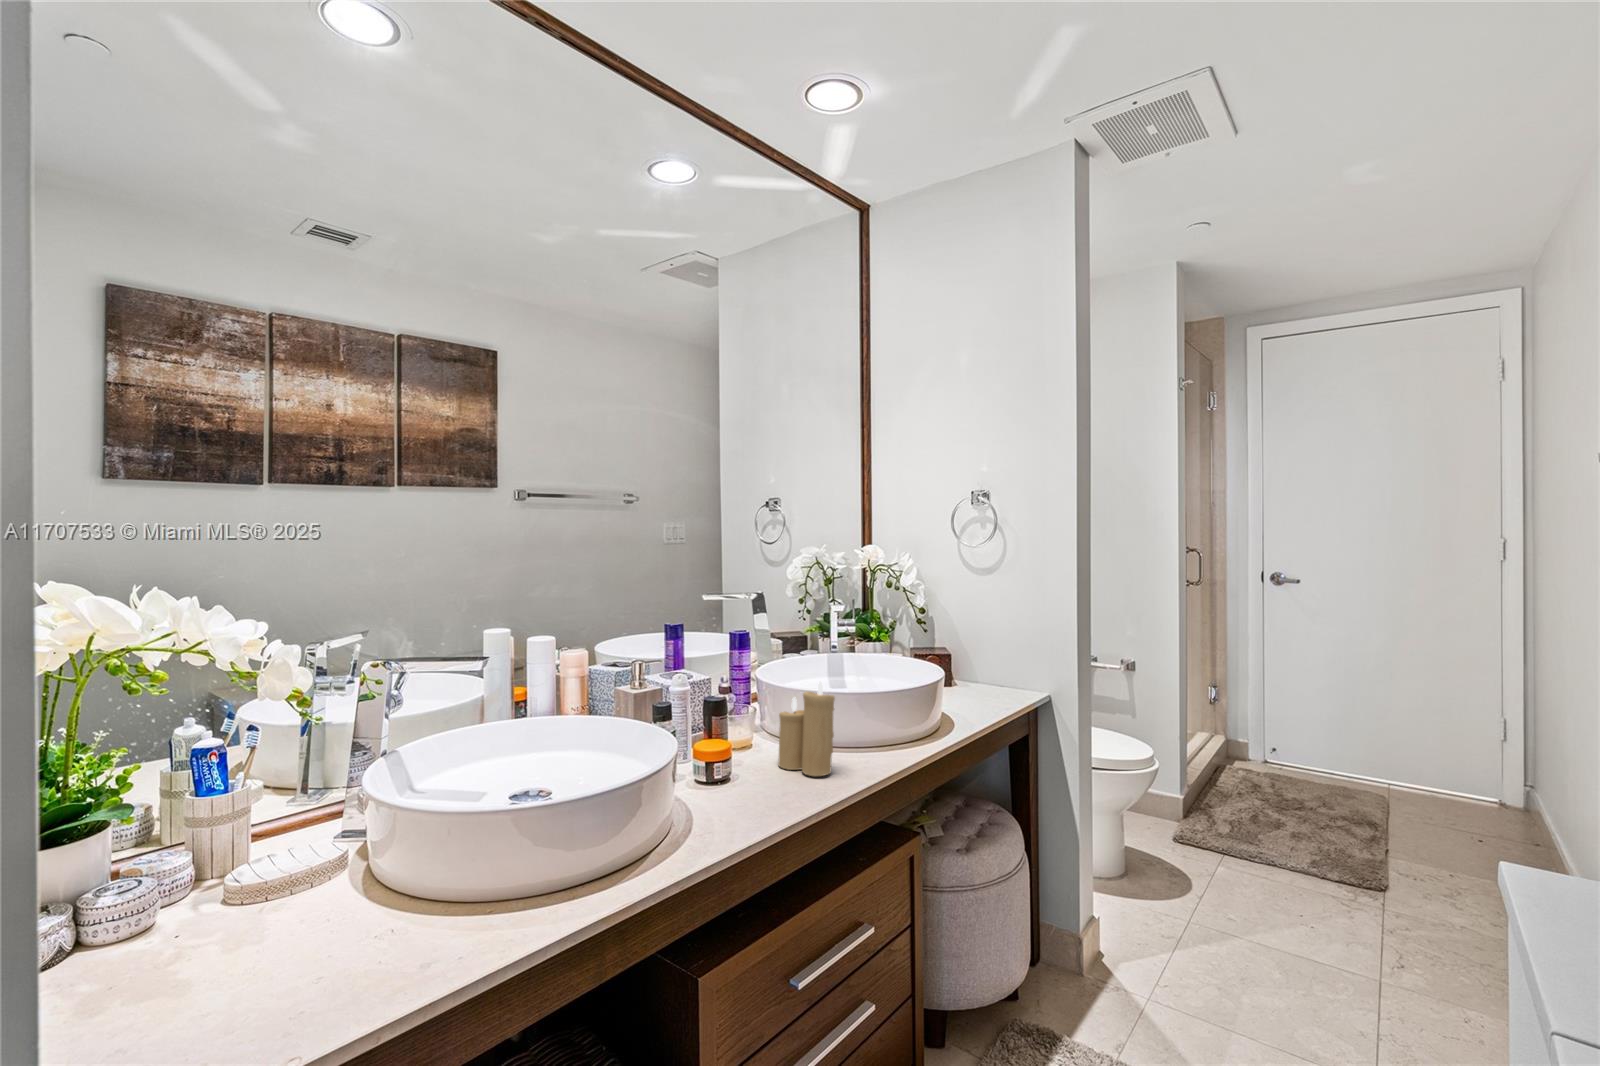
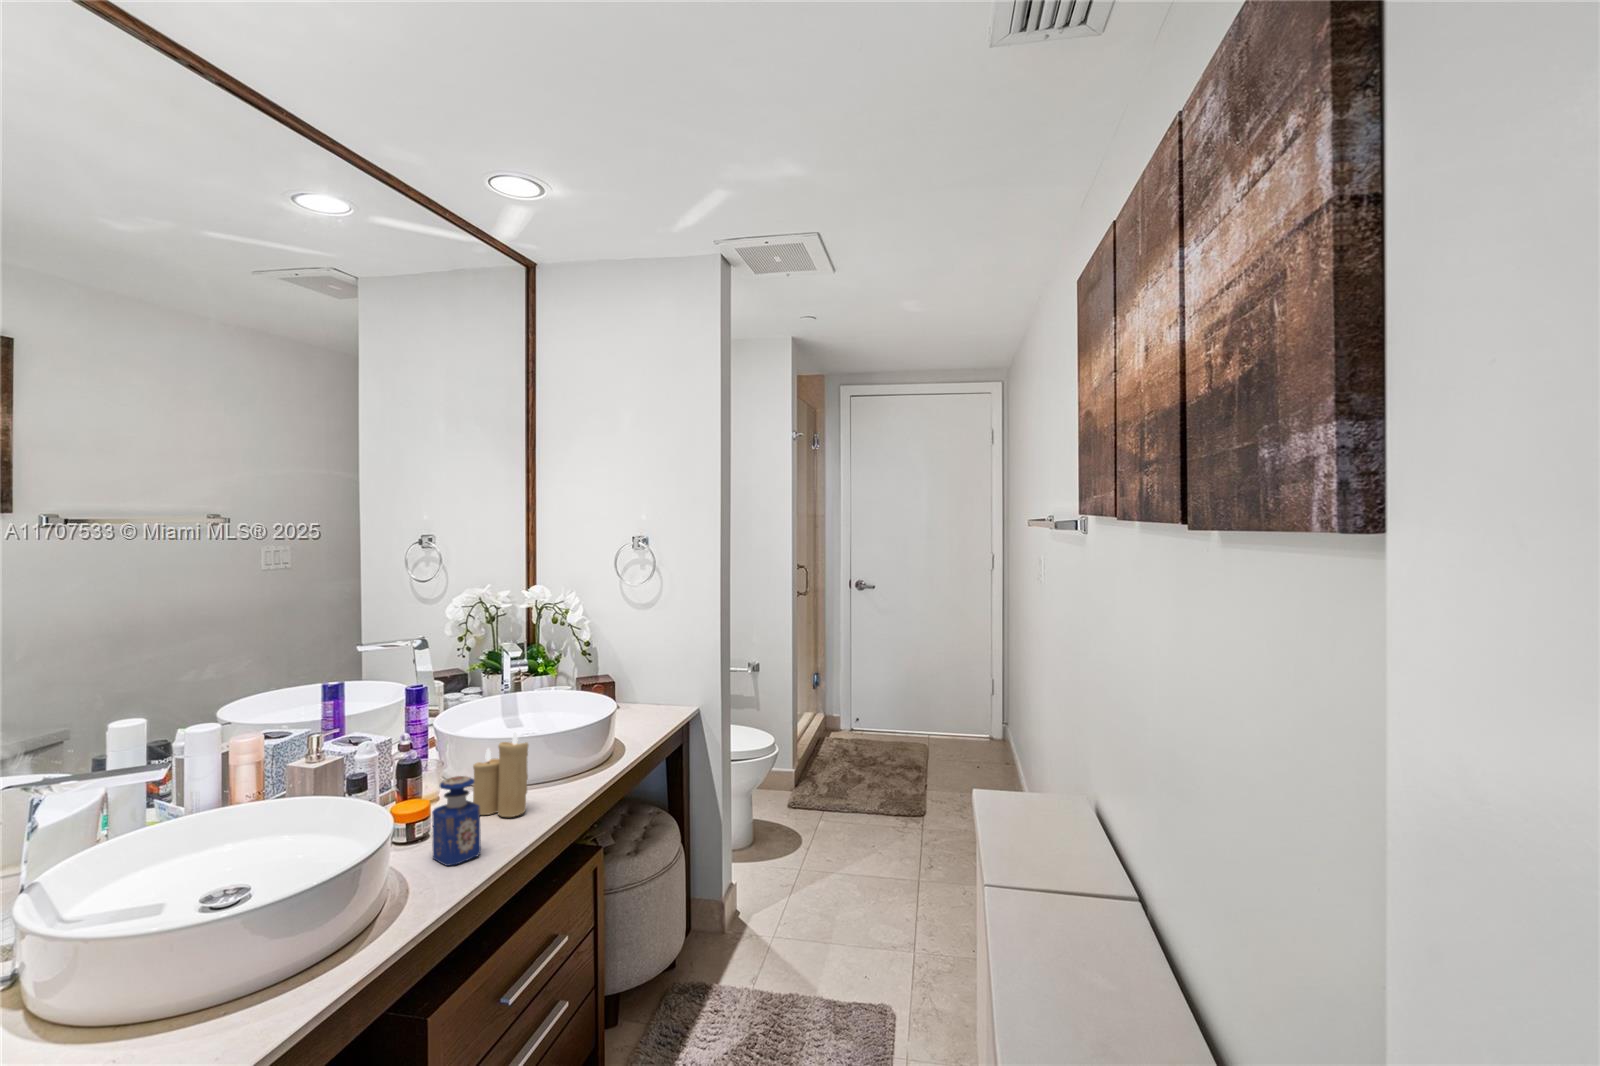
perfume bottle: none [724,717,772,814] -> present [432,776,481,866]

